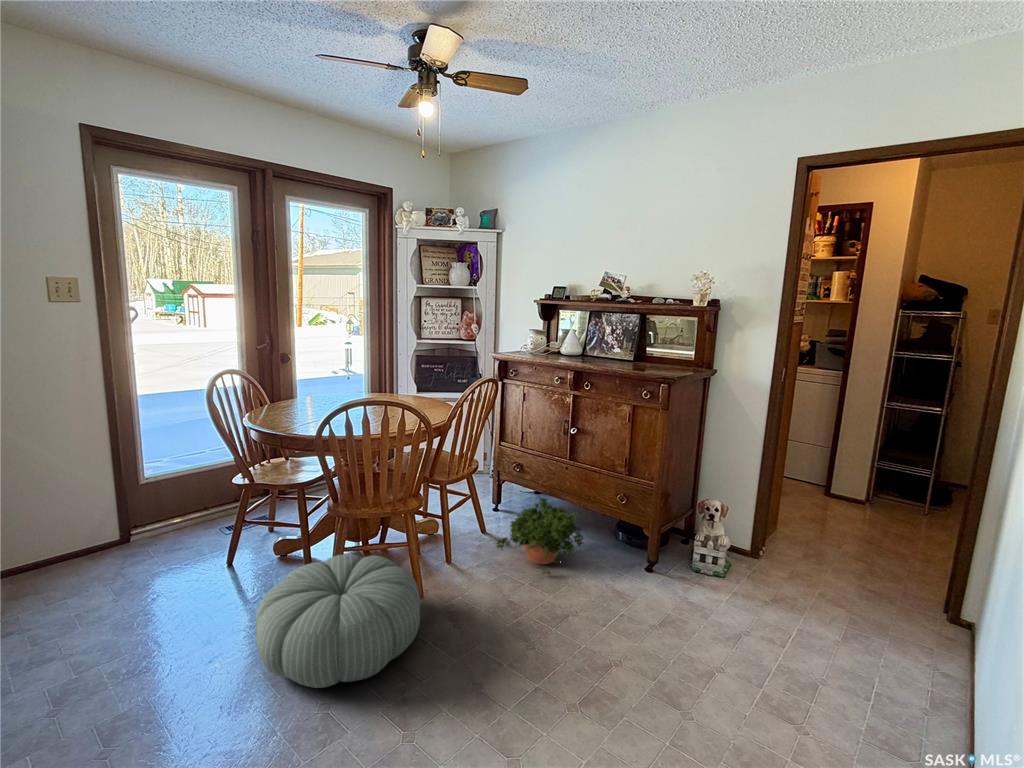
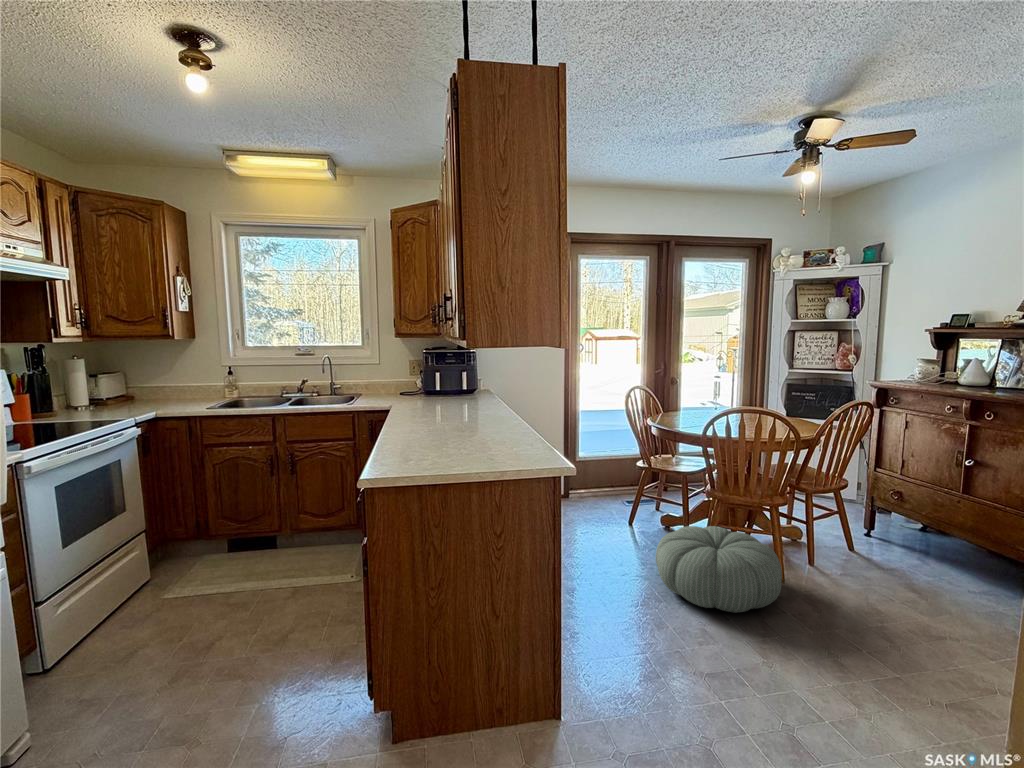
potted plant: present [496,498,584,575] -> none [860,525,981,601]

